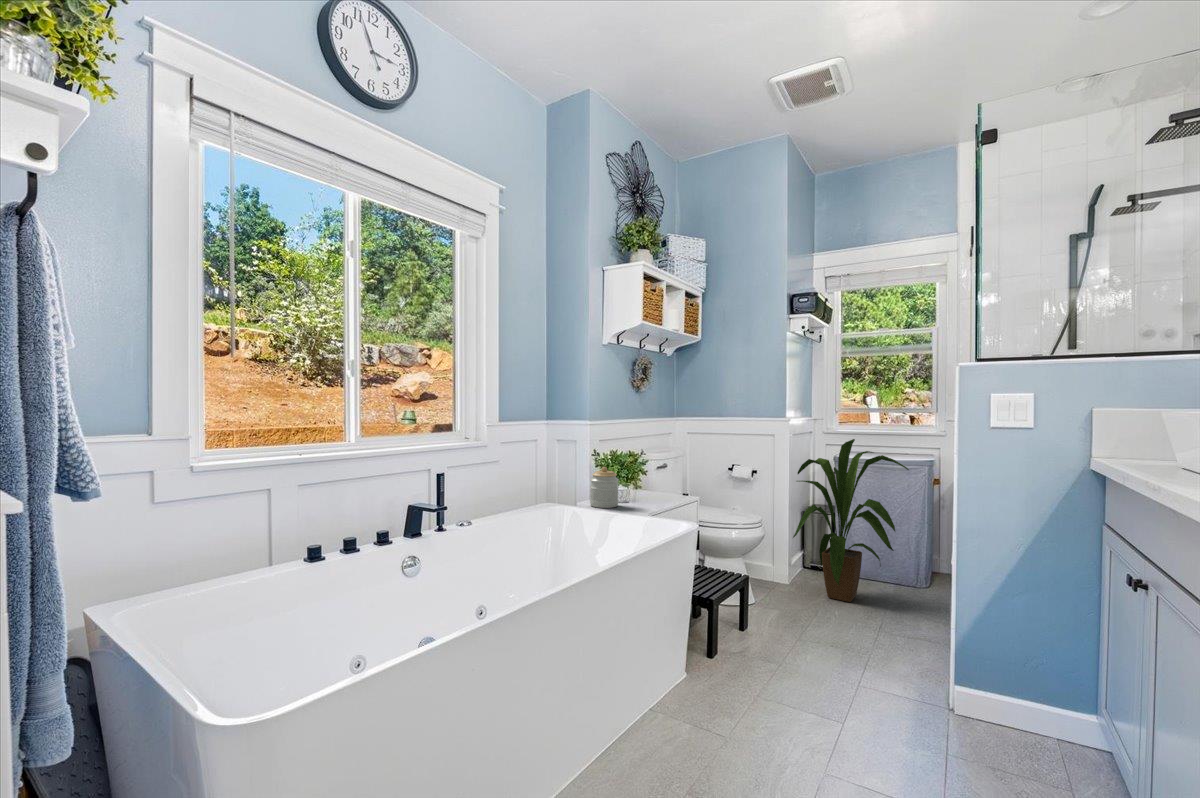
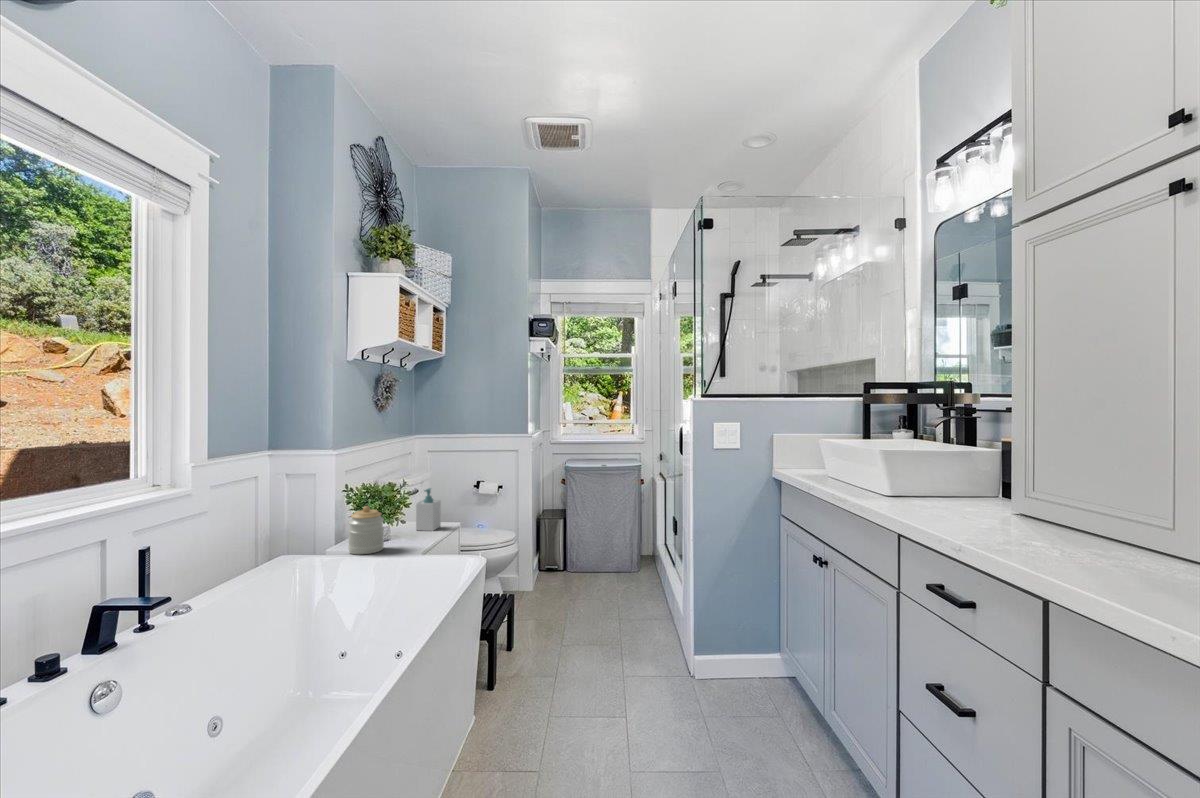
house plant: present [793,439,909,602] -> none [538,454,634,599]
soap bottle: none [656,460,679,499] -> present [416,488,441,531]

